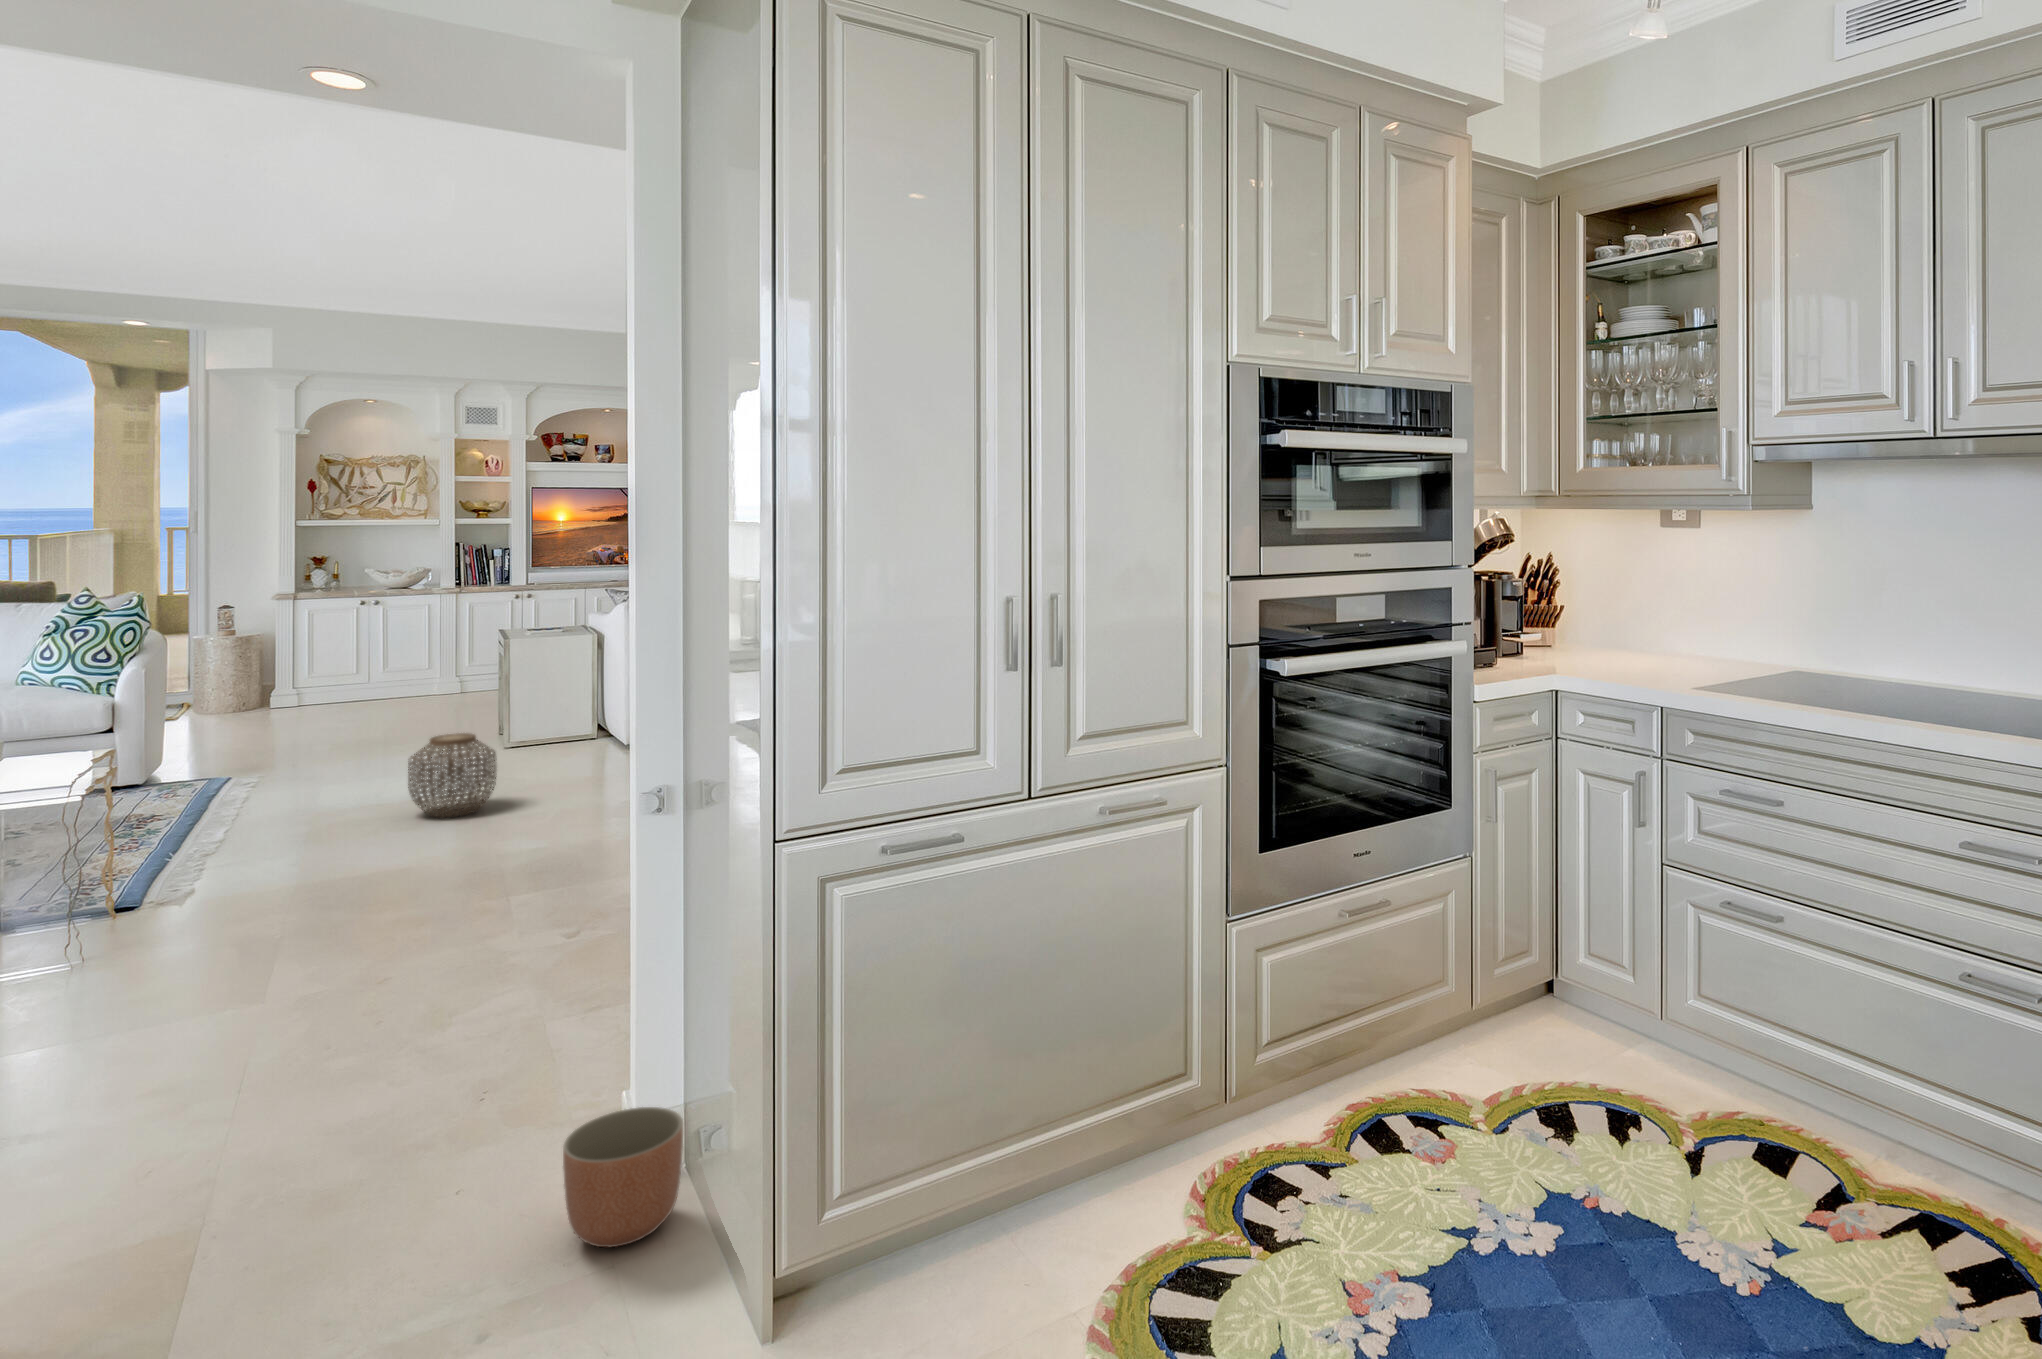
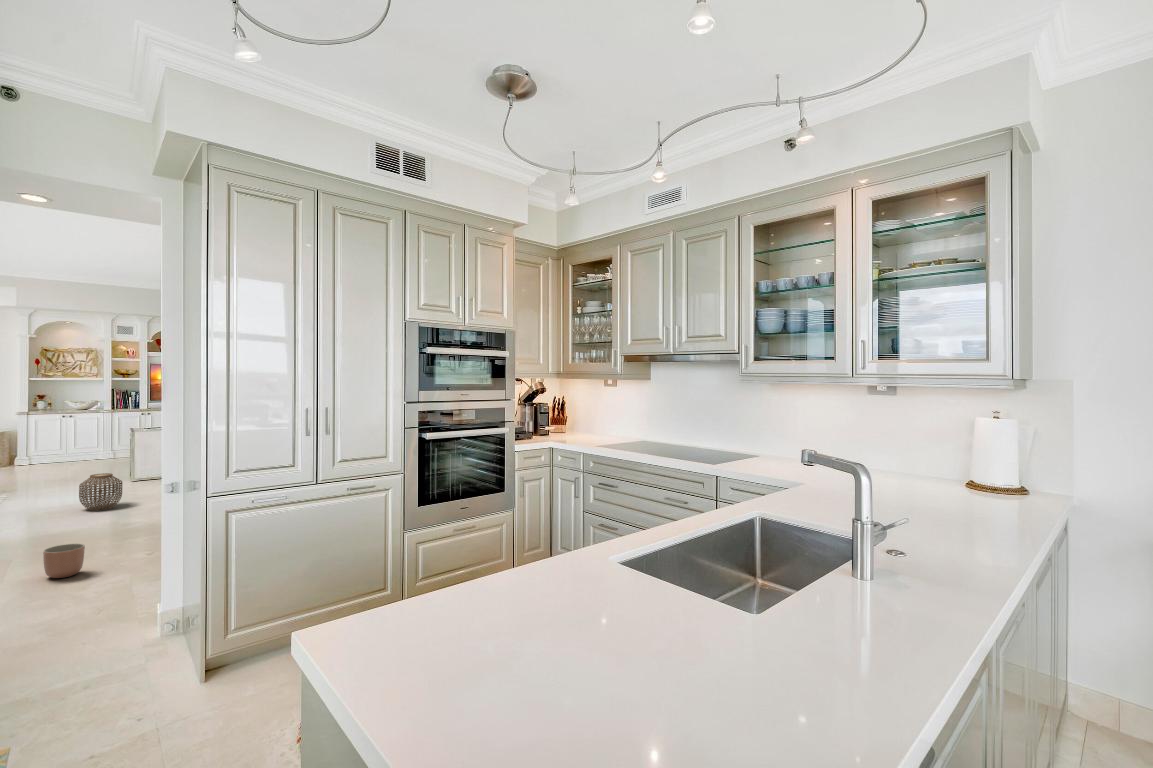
planter: present [563,1107,683,1247] -> present [43,544,85,578]

